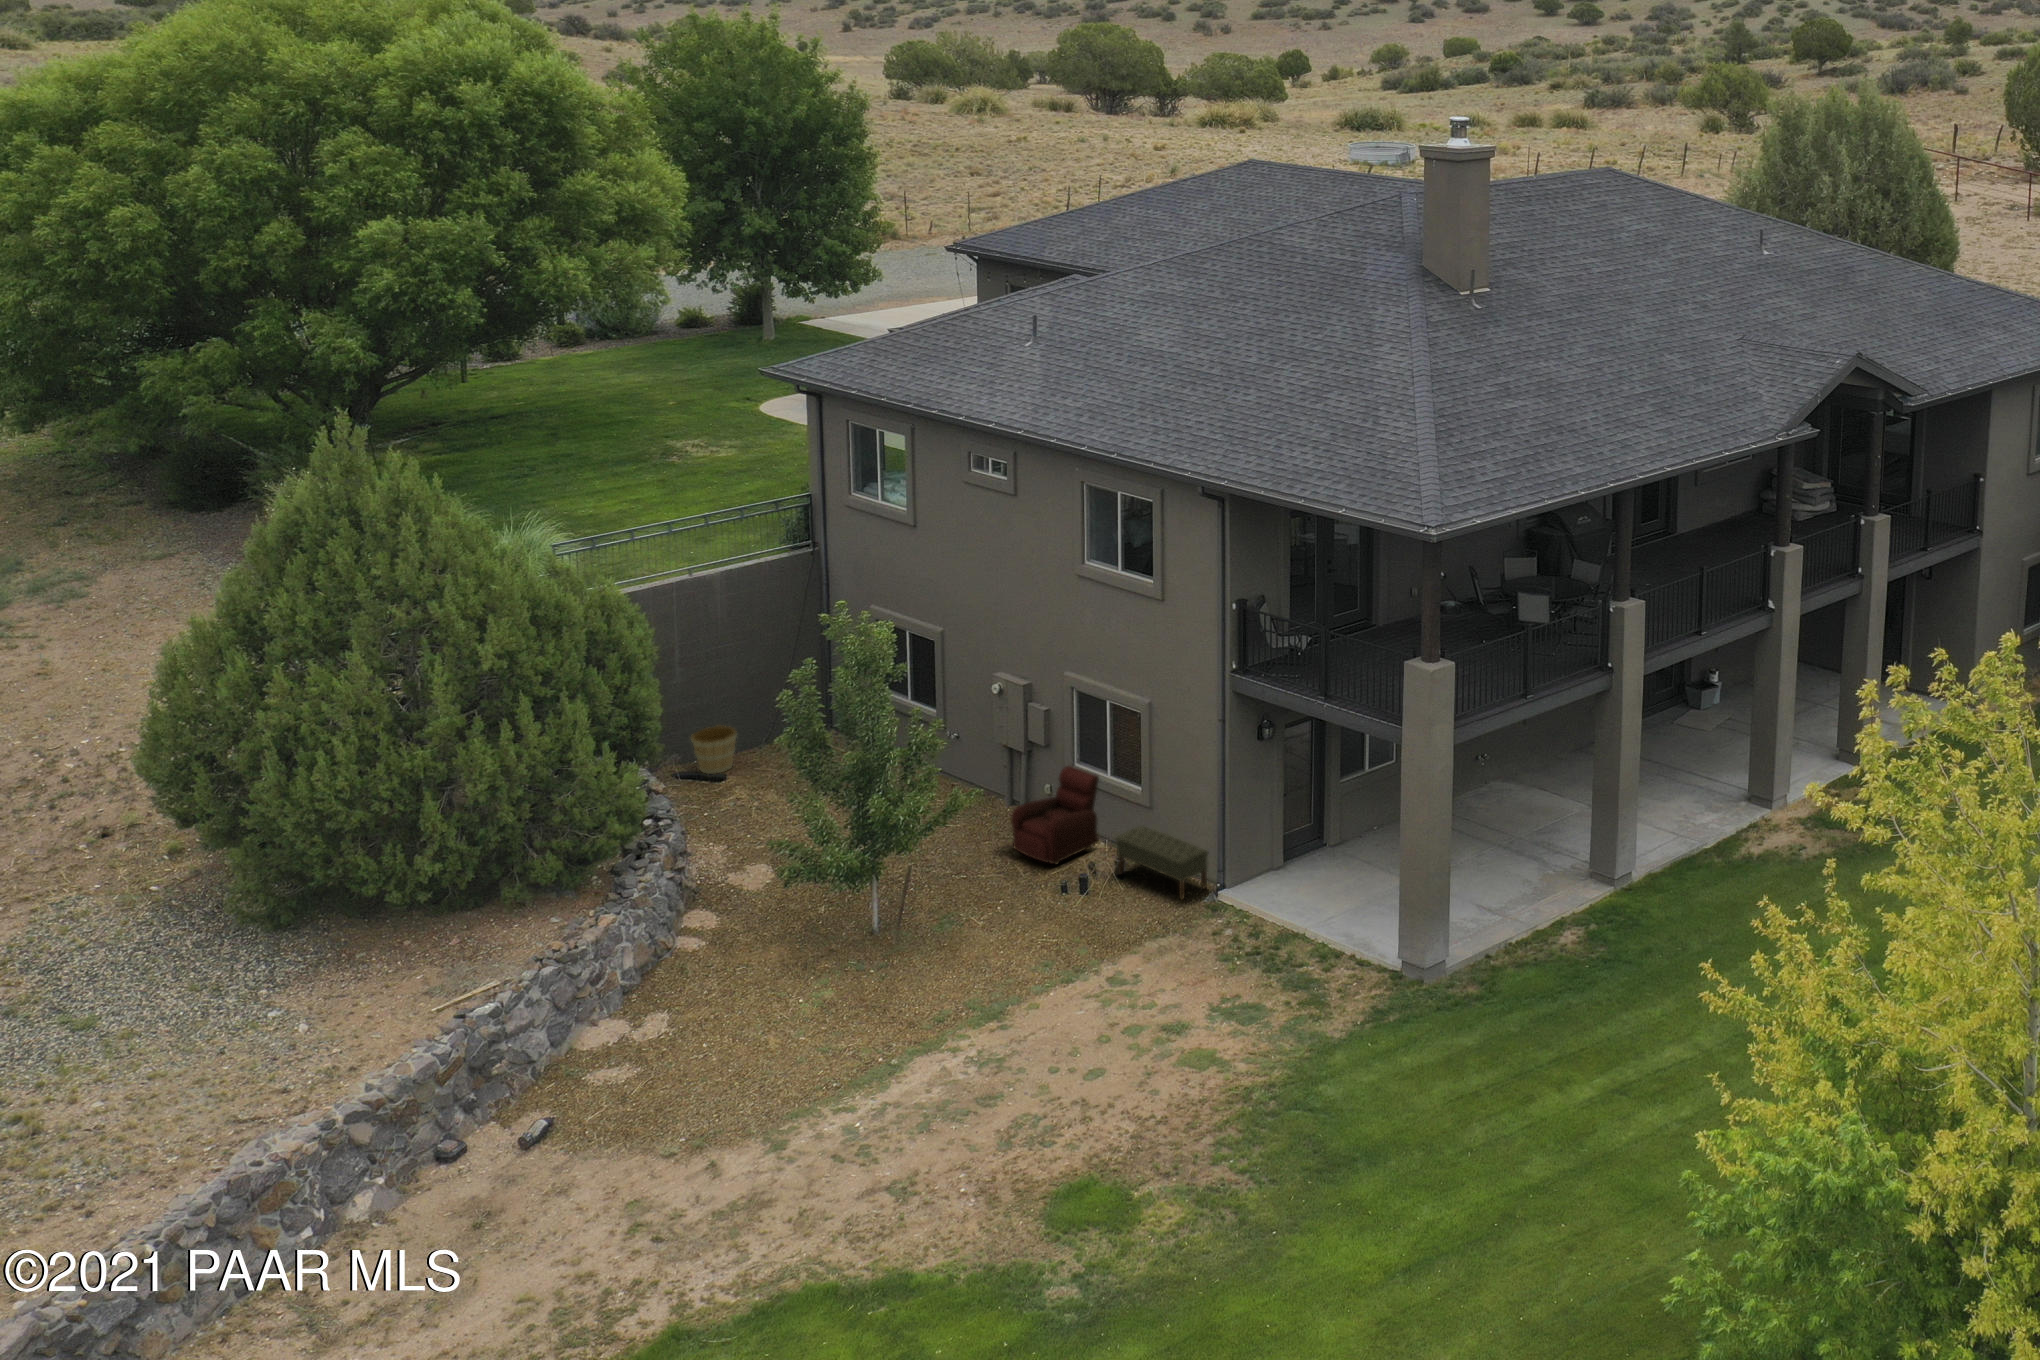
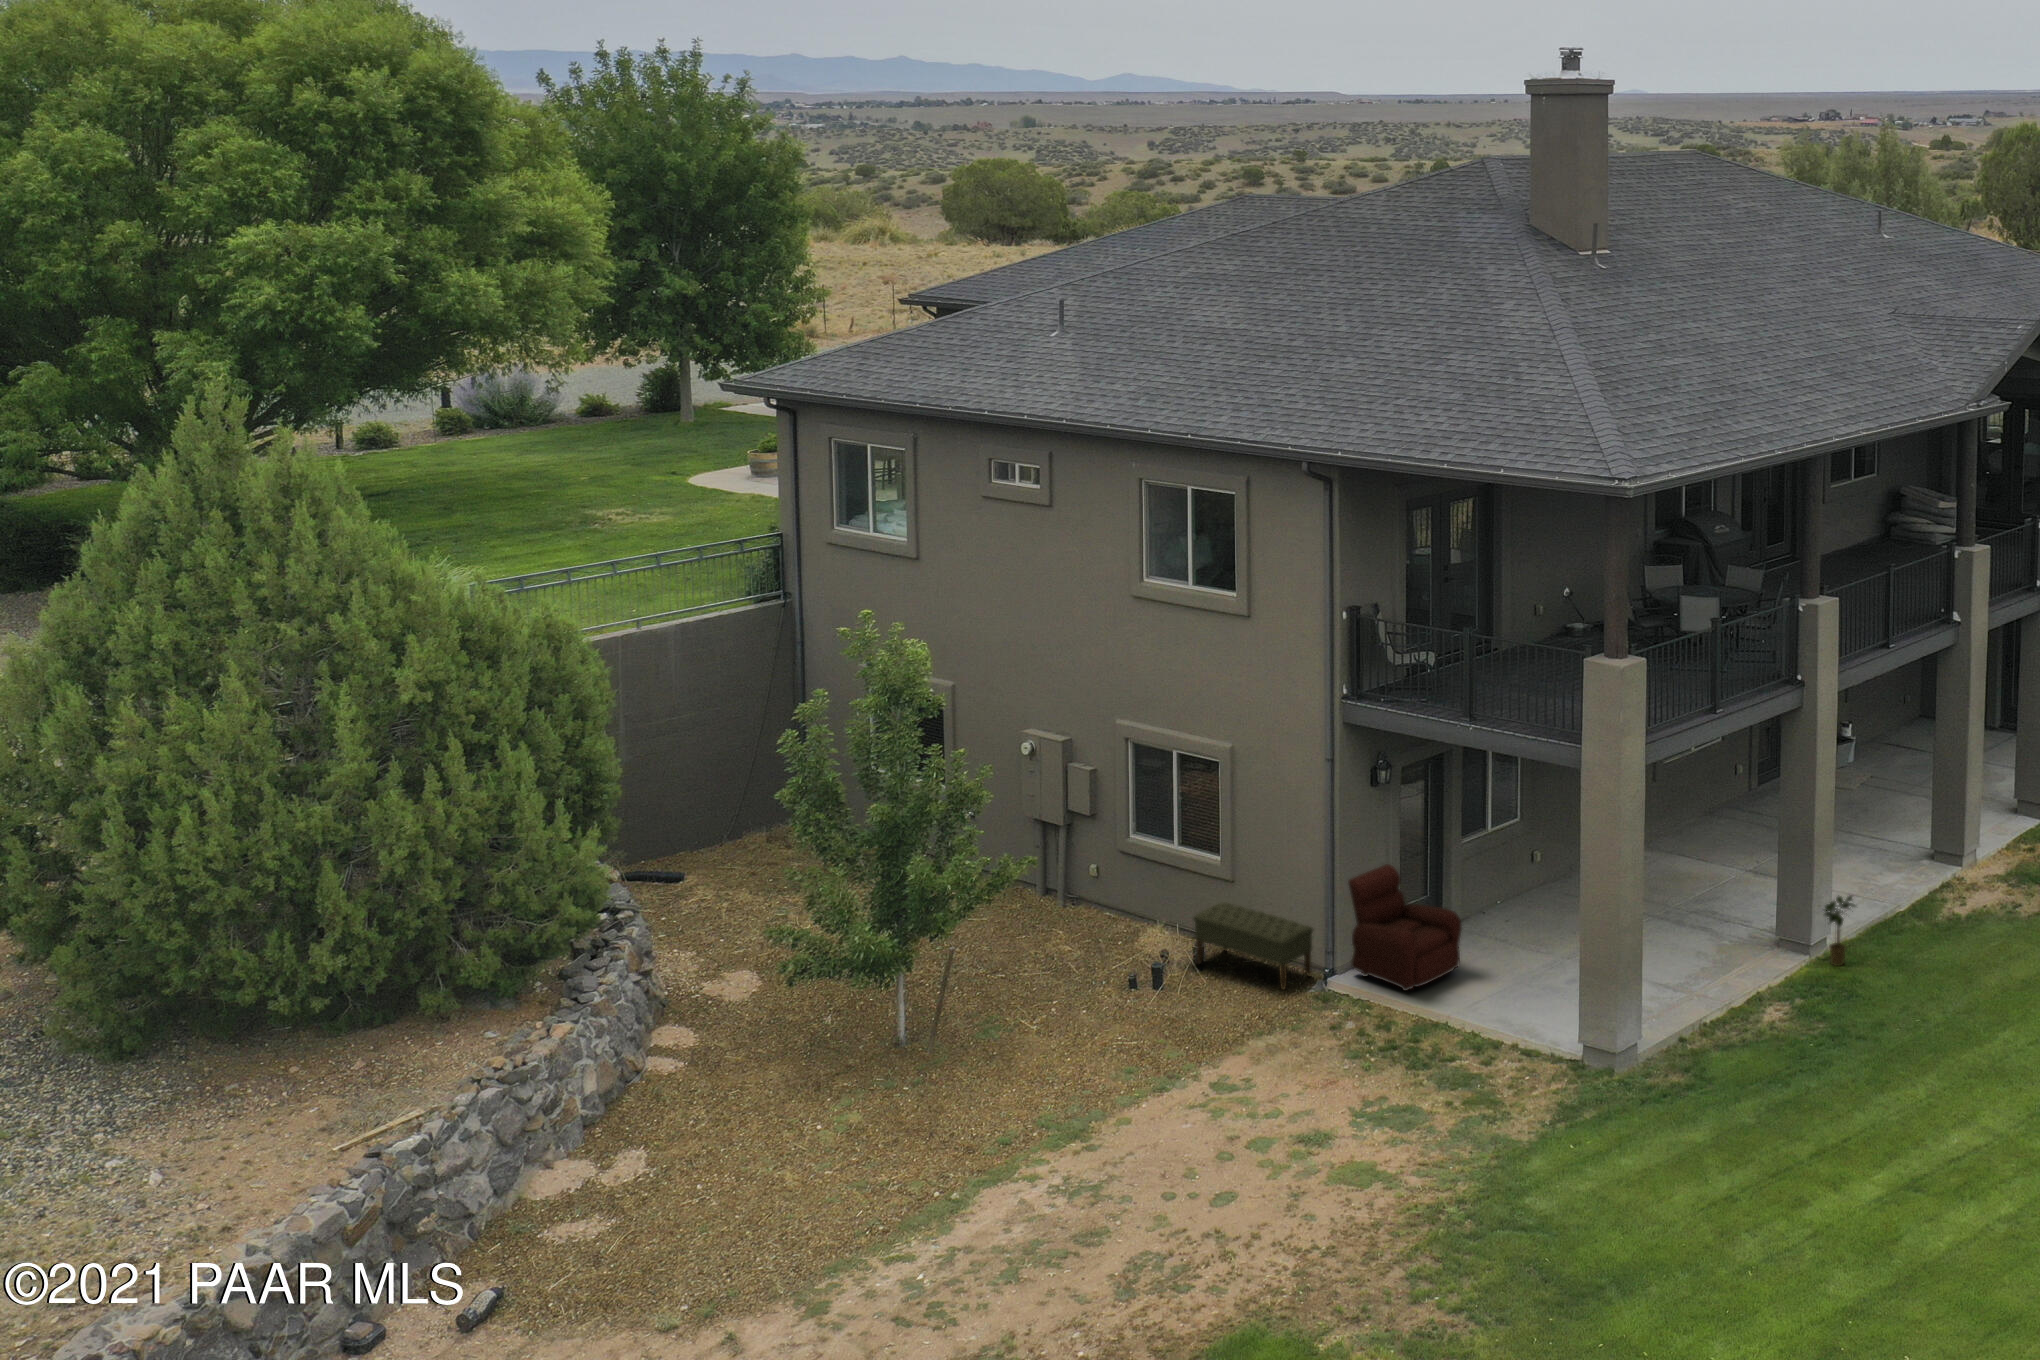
wooden bucket: present [691,725,737,774] -> none [640,812,698,871]
armchair: present [1011,766,1099,864] -> present [1348,864,1462,991]
potted plant: none [1622,840,1651,897] -> present [1825,895,1855,966]

